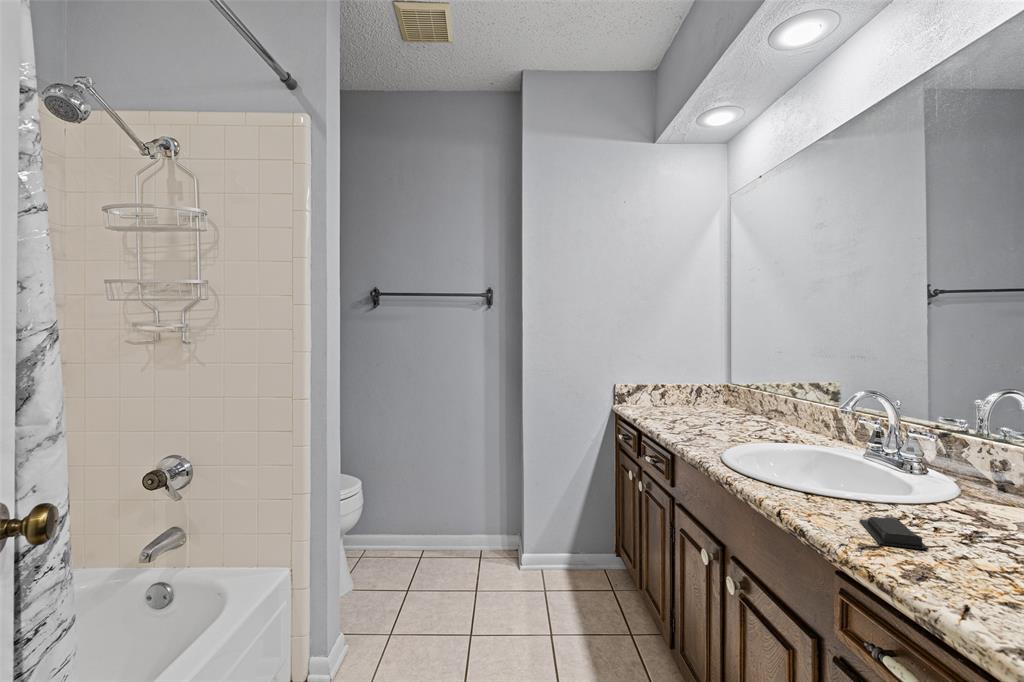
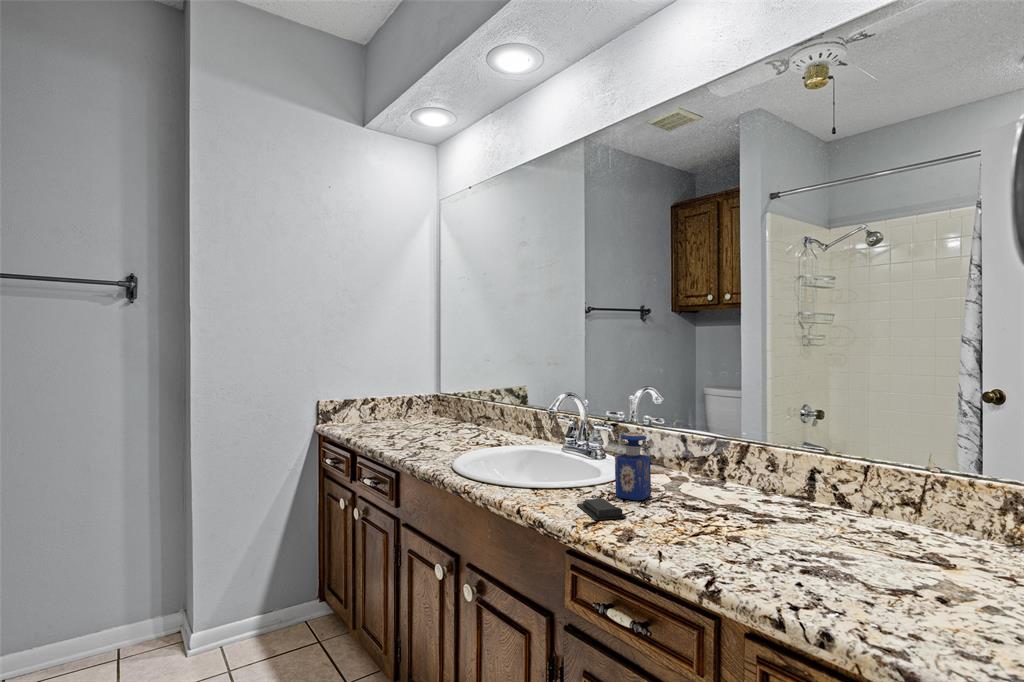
perfume bottle: none [922,444,981,532] -> present [615,432,651,500]

